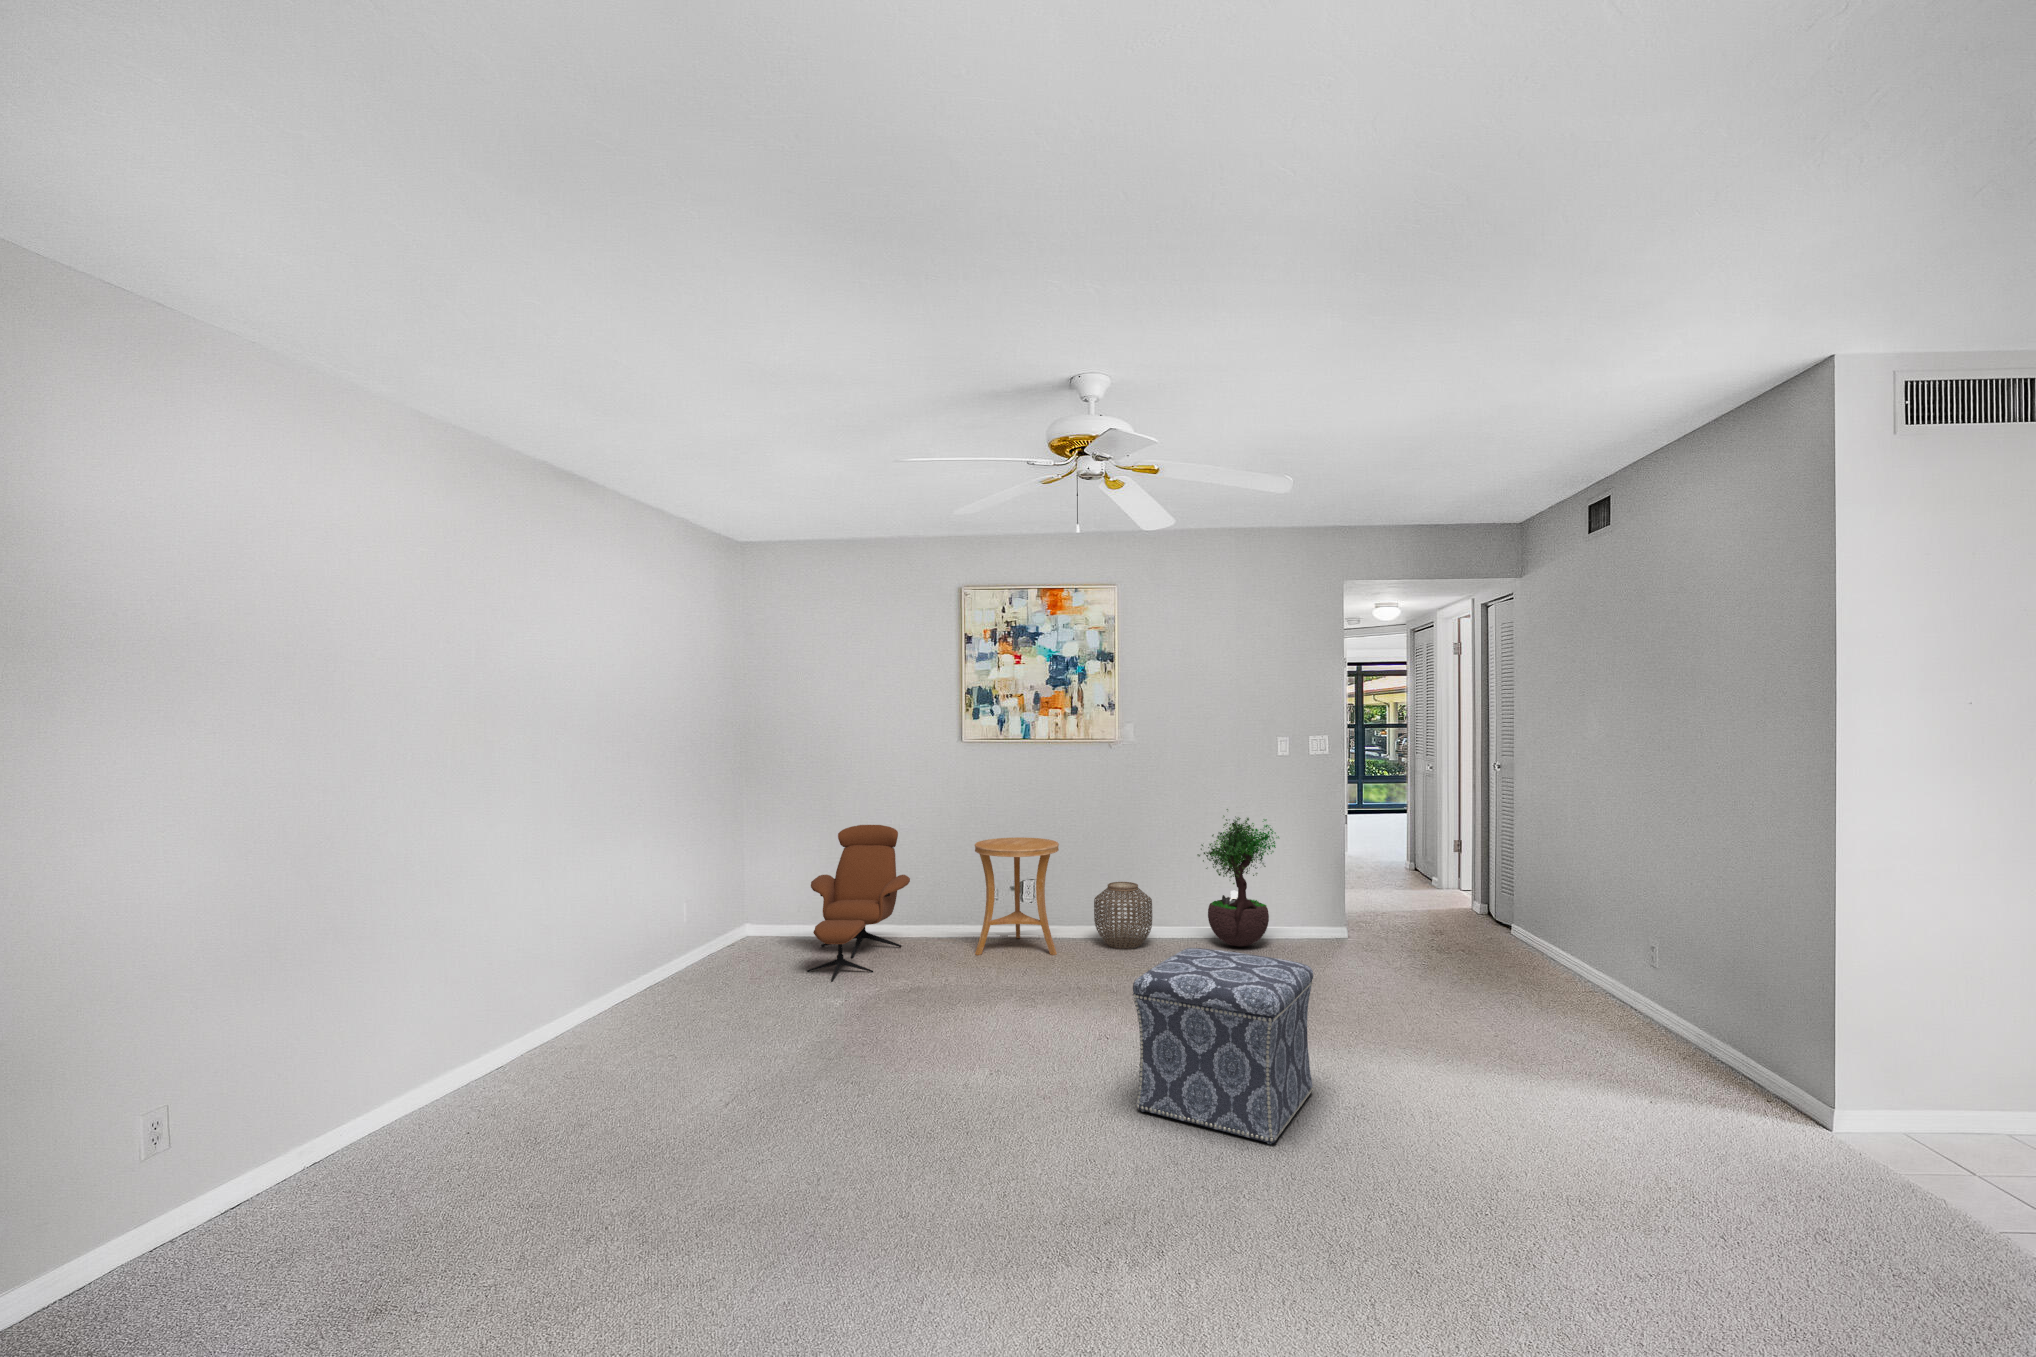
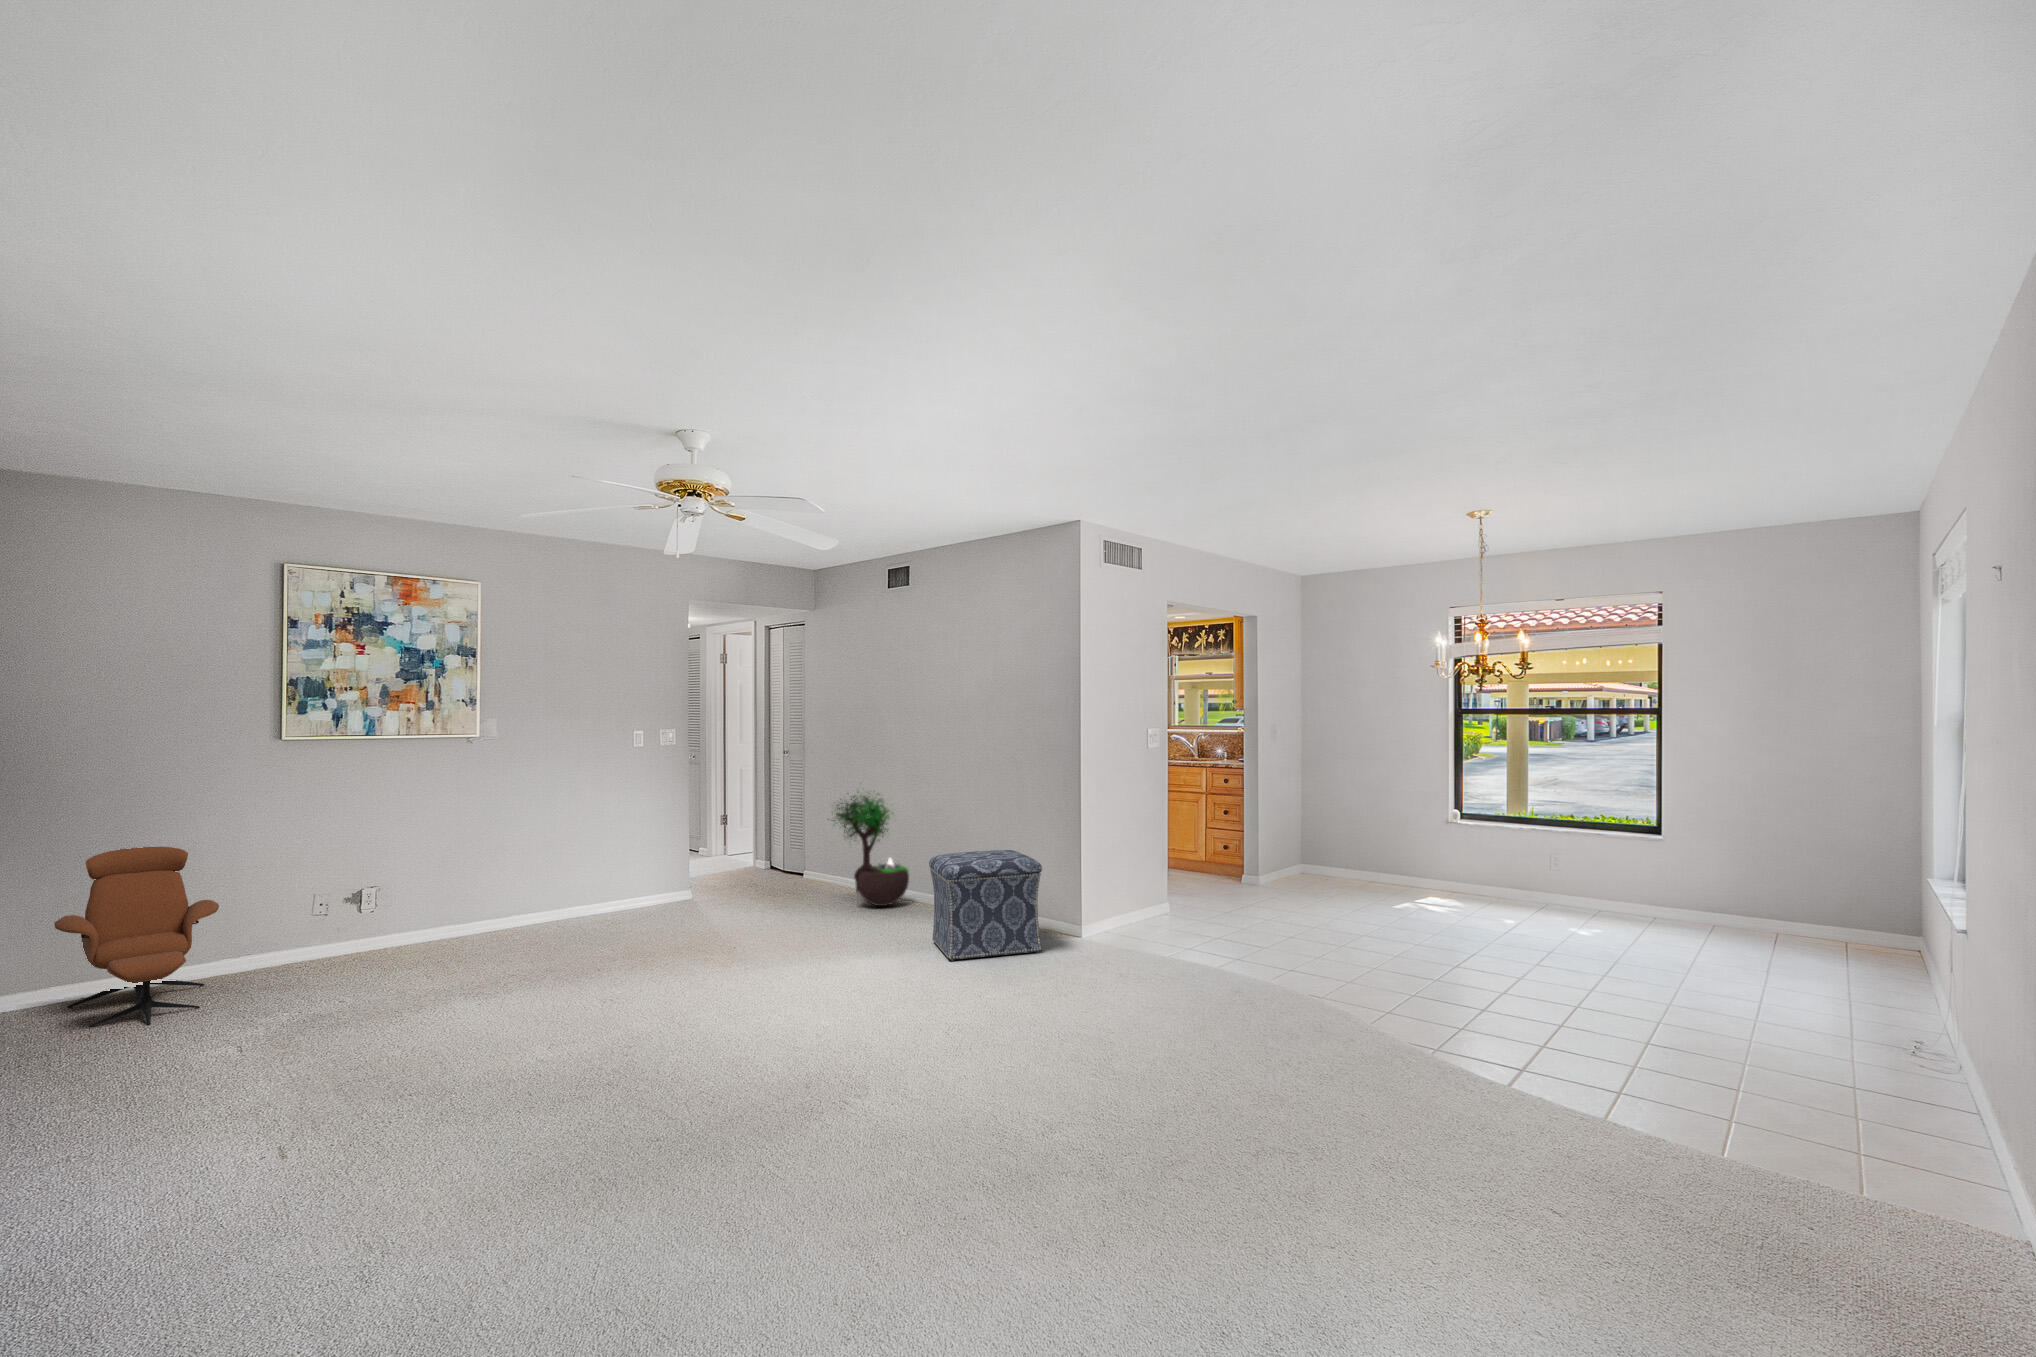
potted tree: present [1198,809,1279,946] -> present [828,783,909,906]
side table: present [975,837,1059,955] -> none [313,841,424,972]
woven basket: present [1094,882,1152,949] -> none [457,875,522,940]
ottoman: present [1133,948,1313,1144] -> present [929,850,1042,961]

